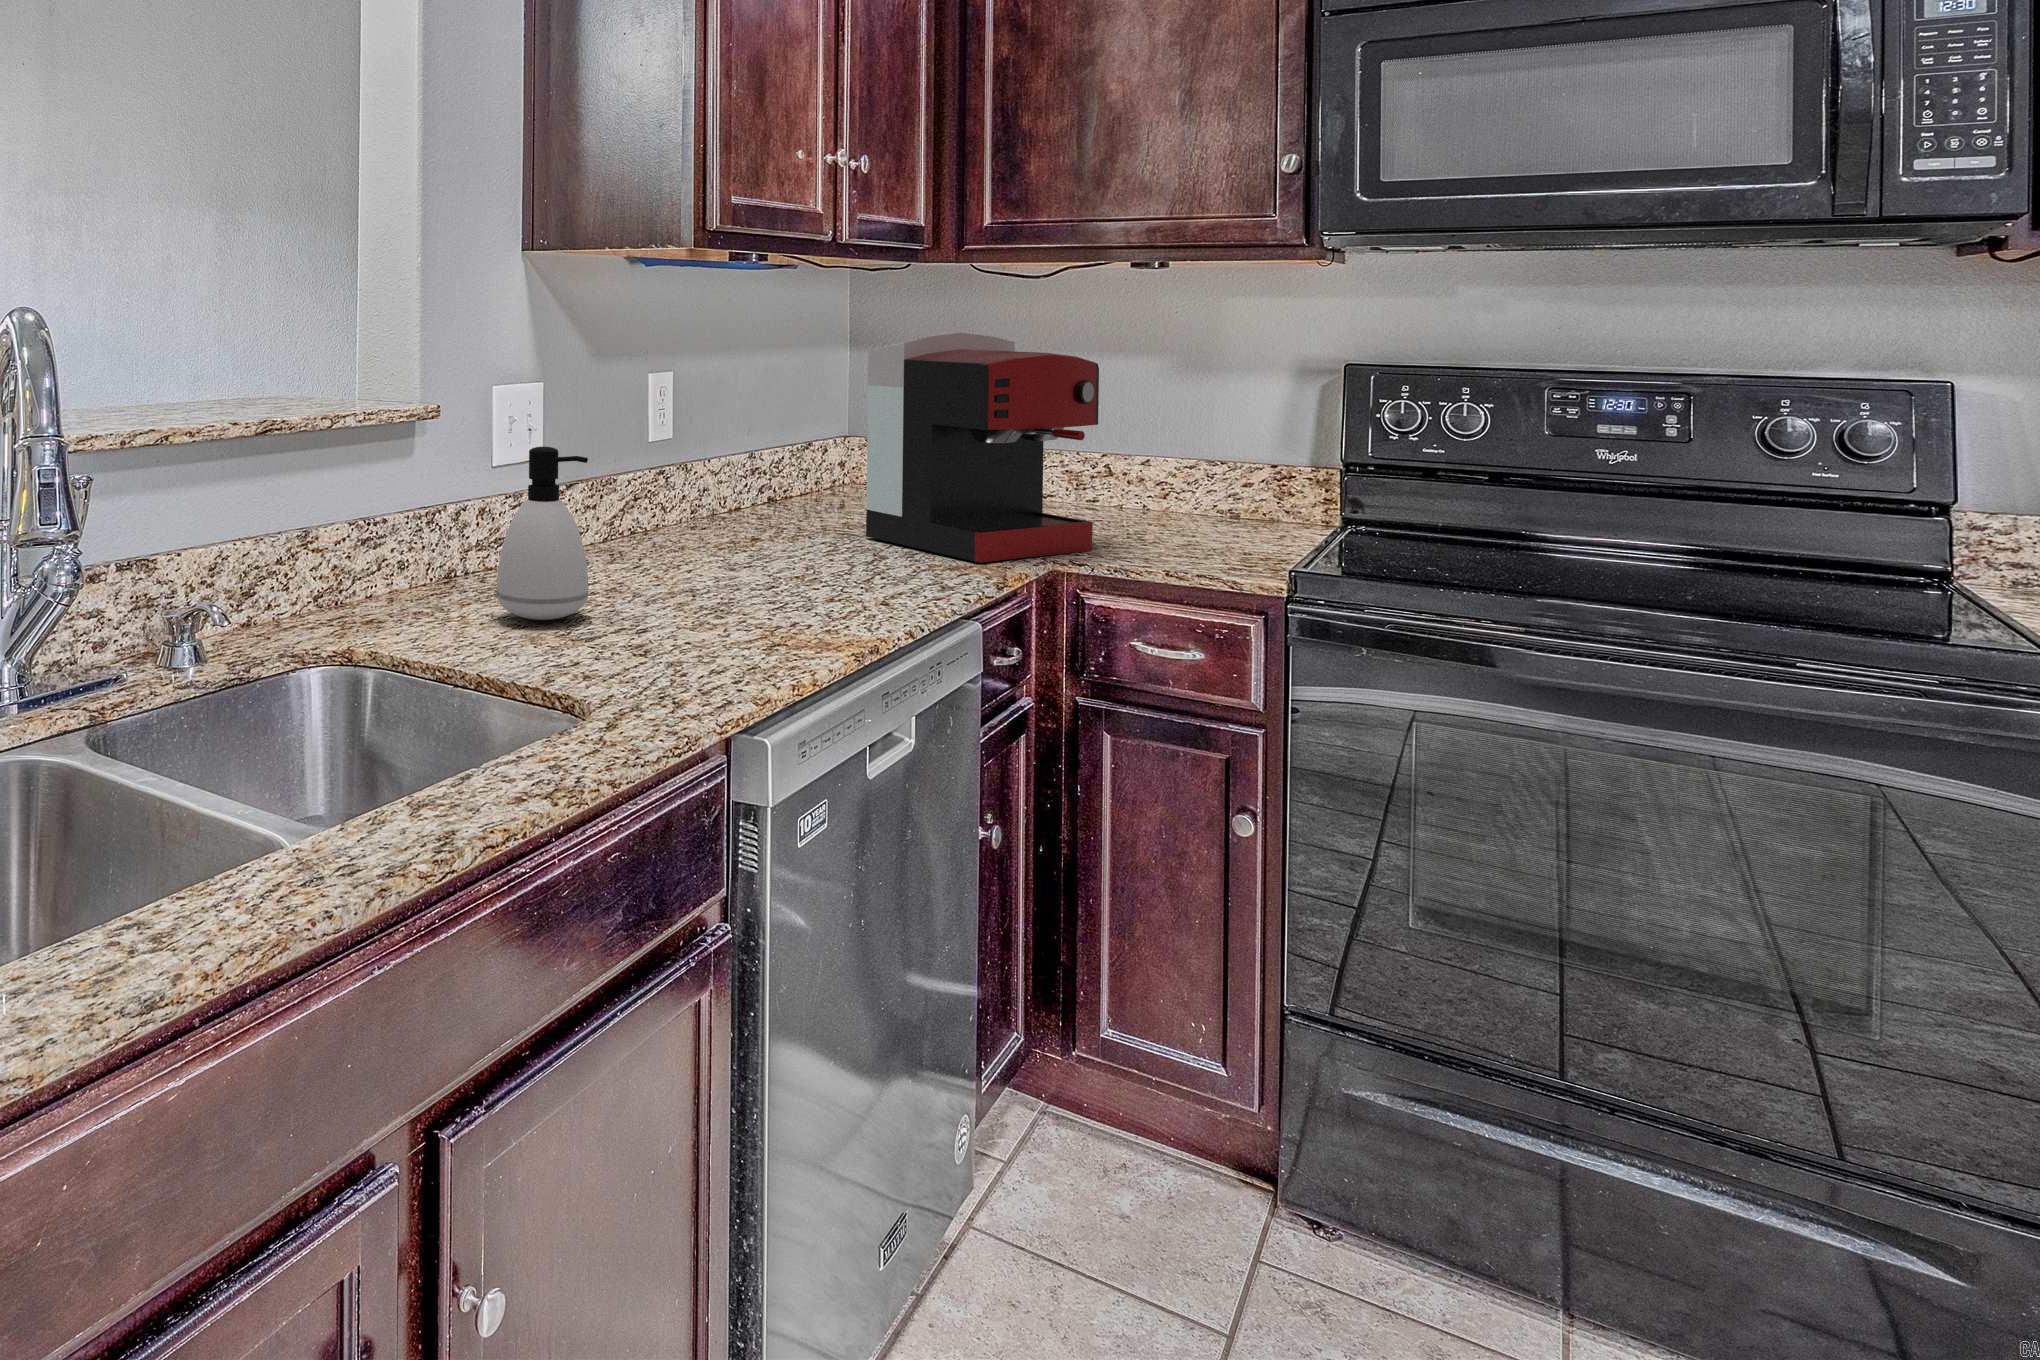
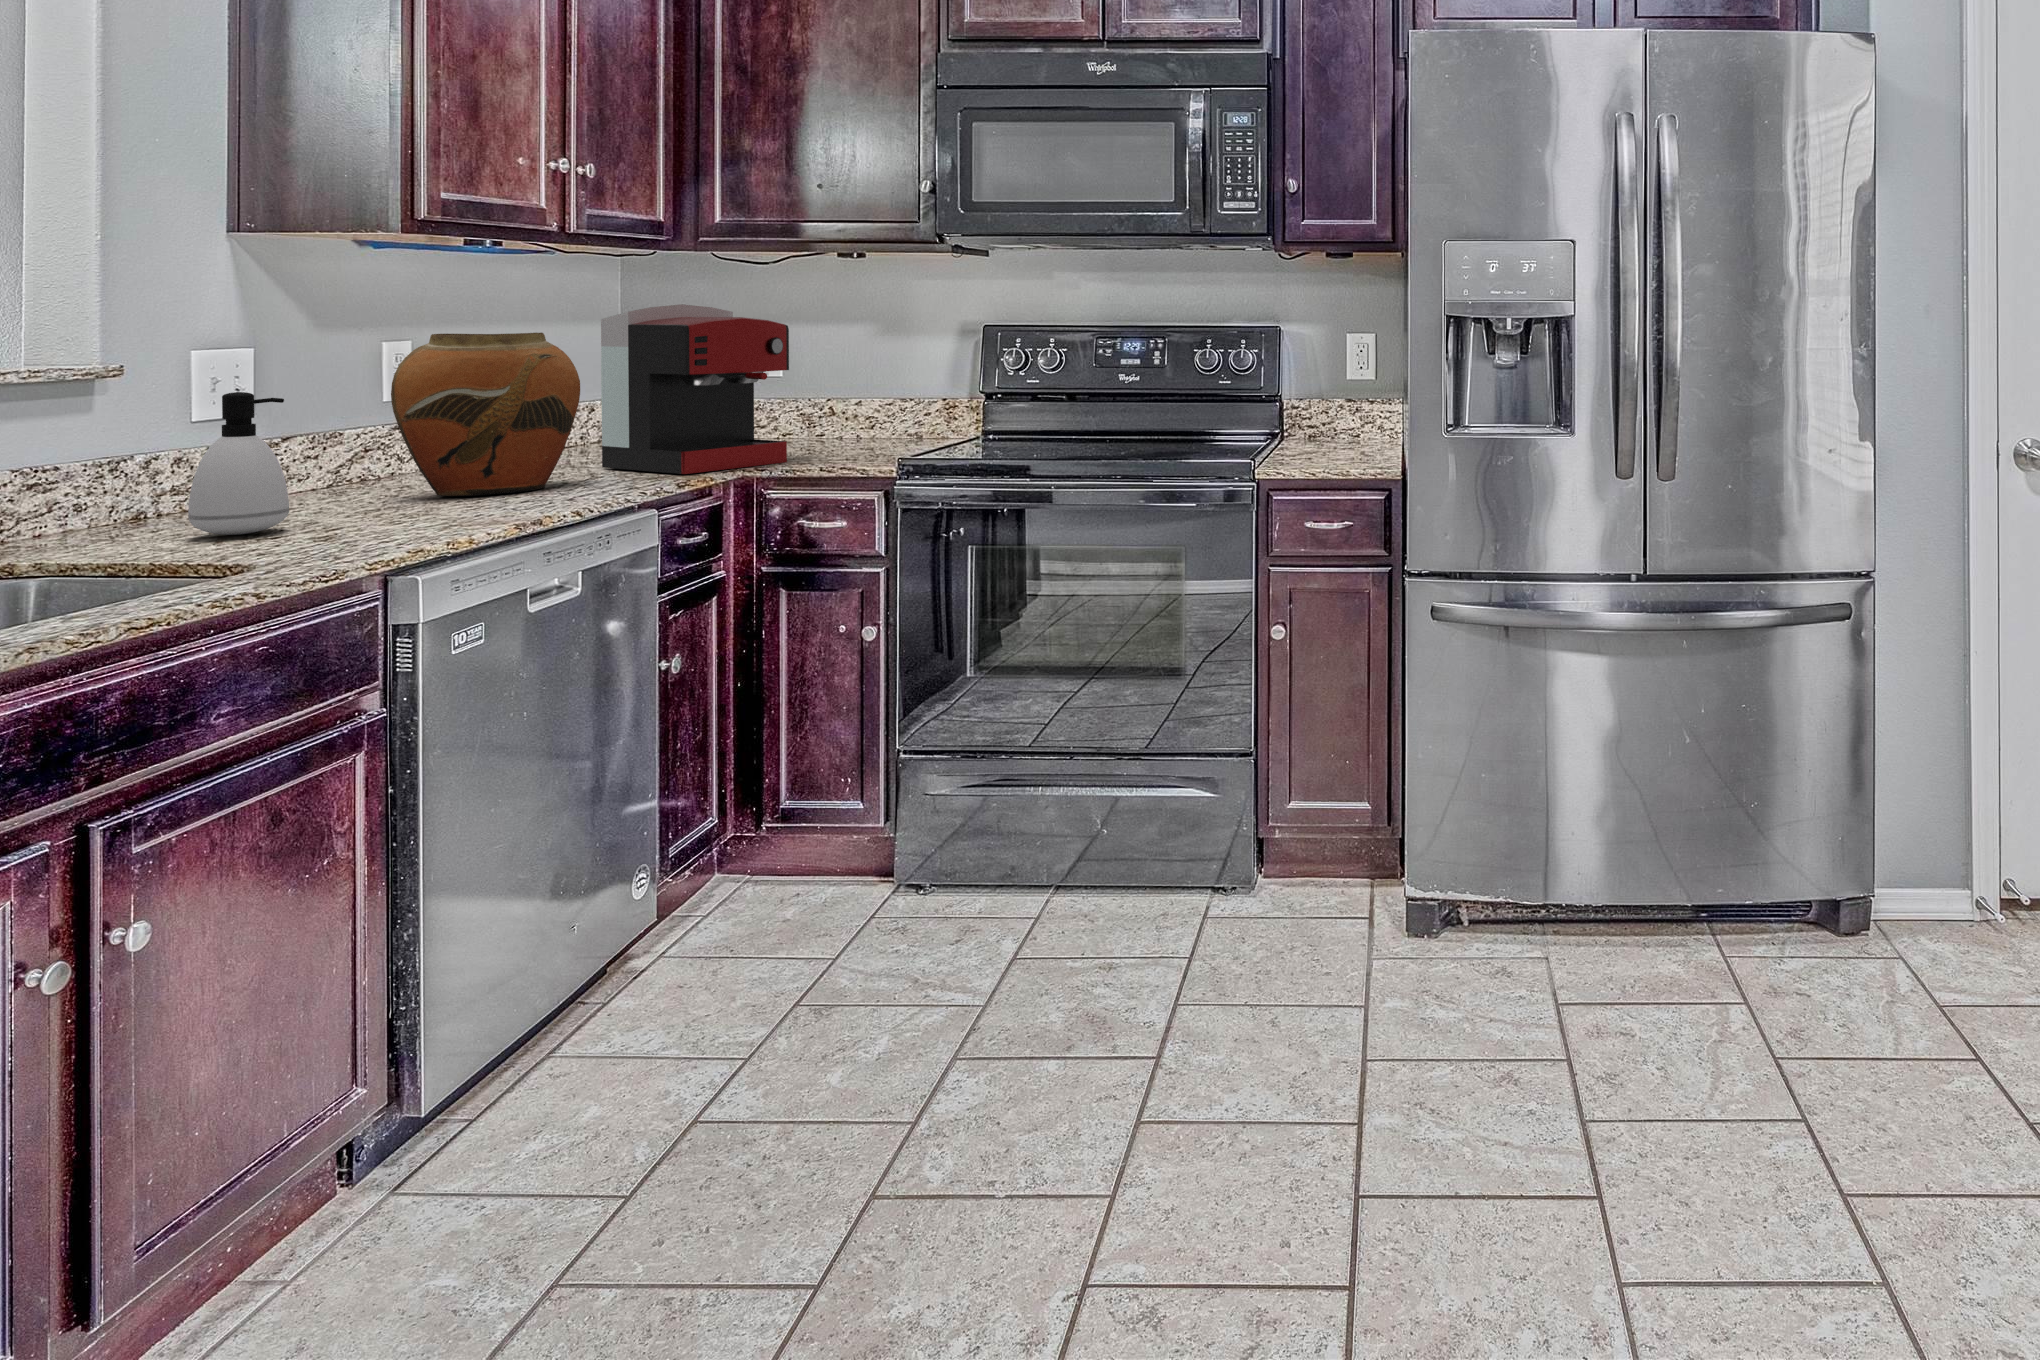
vase: none [672,371,863,576] -> present [391,333,580,496]

